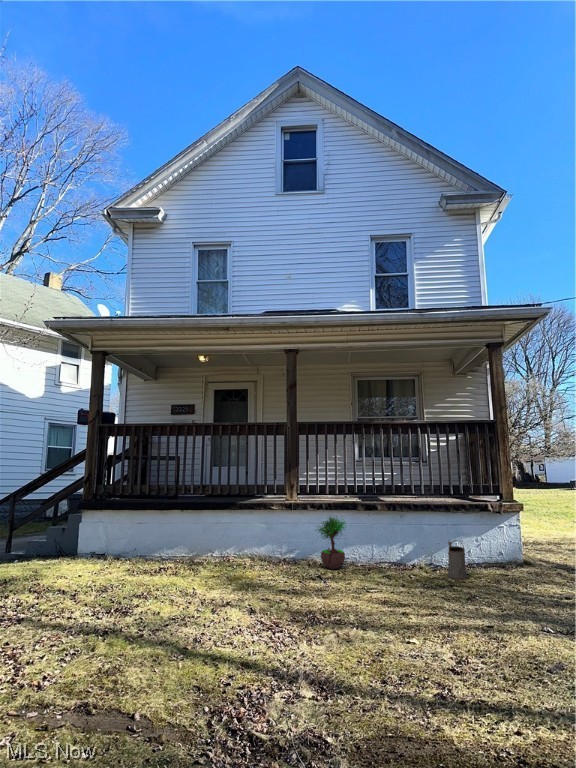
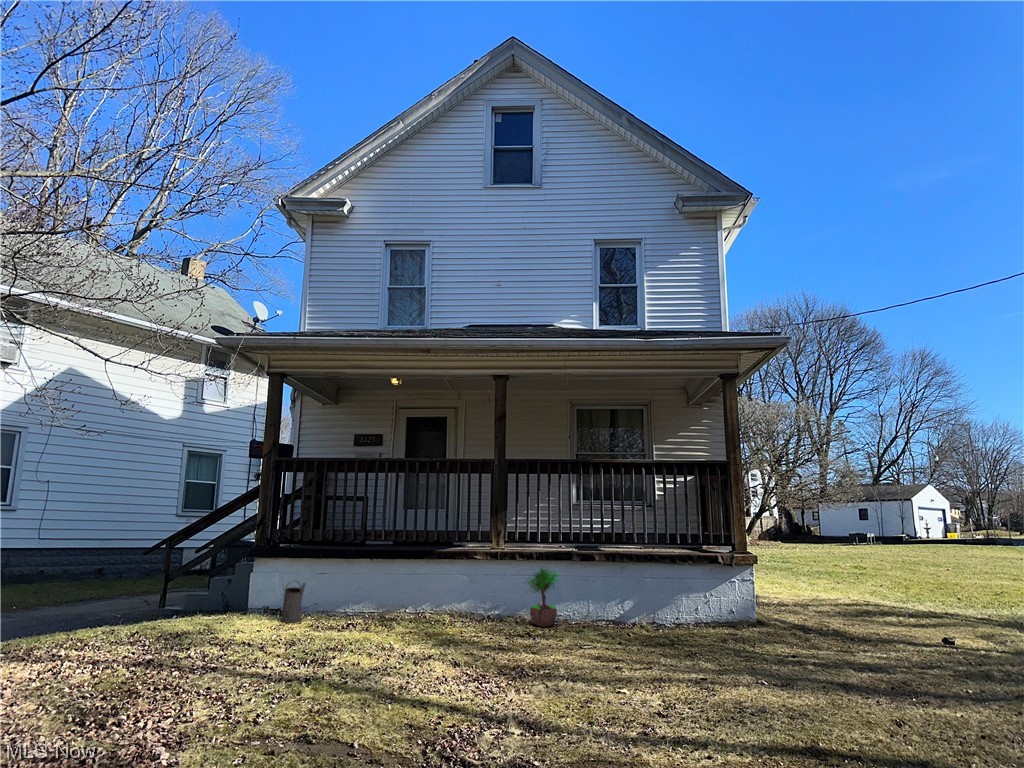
watering can: present [448,540,467,580] -> present [281,581,306,623]

